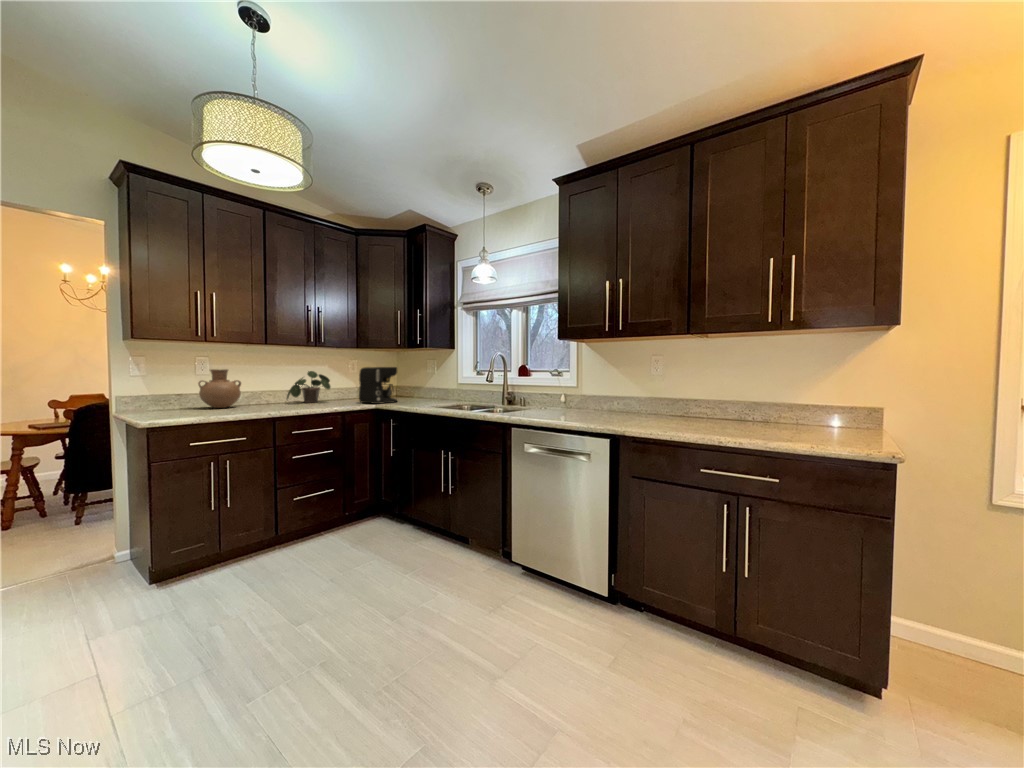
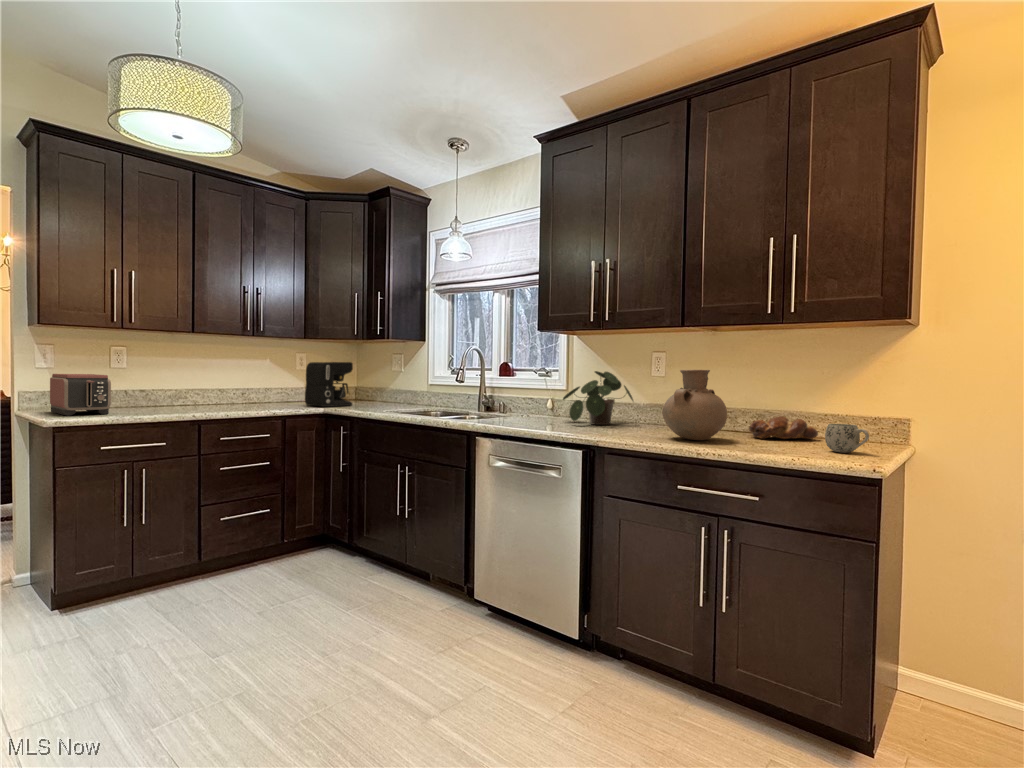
vase: present [198,369,241,408] -> present [662,370,727,440]
potted plant: present [287,371,330,403] -> present [563,371,633,425]
toaster: none [144,381,198,417] -> present [50,374,111,416]
bread loaf: none [744,407,803,426] -> present [749,416,818,439]
mug: none [824,414,866,439] -> present [825,424,869,453]

